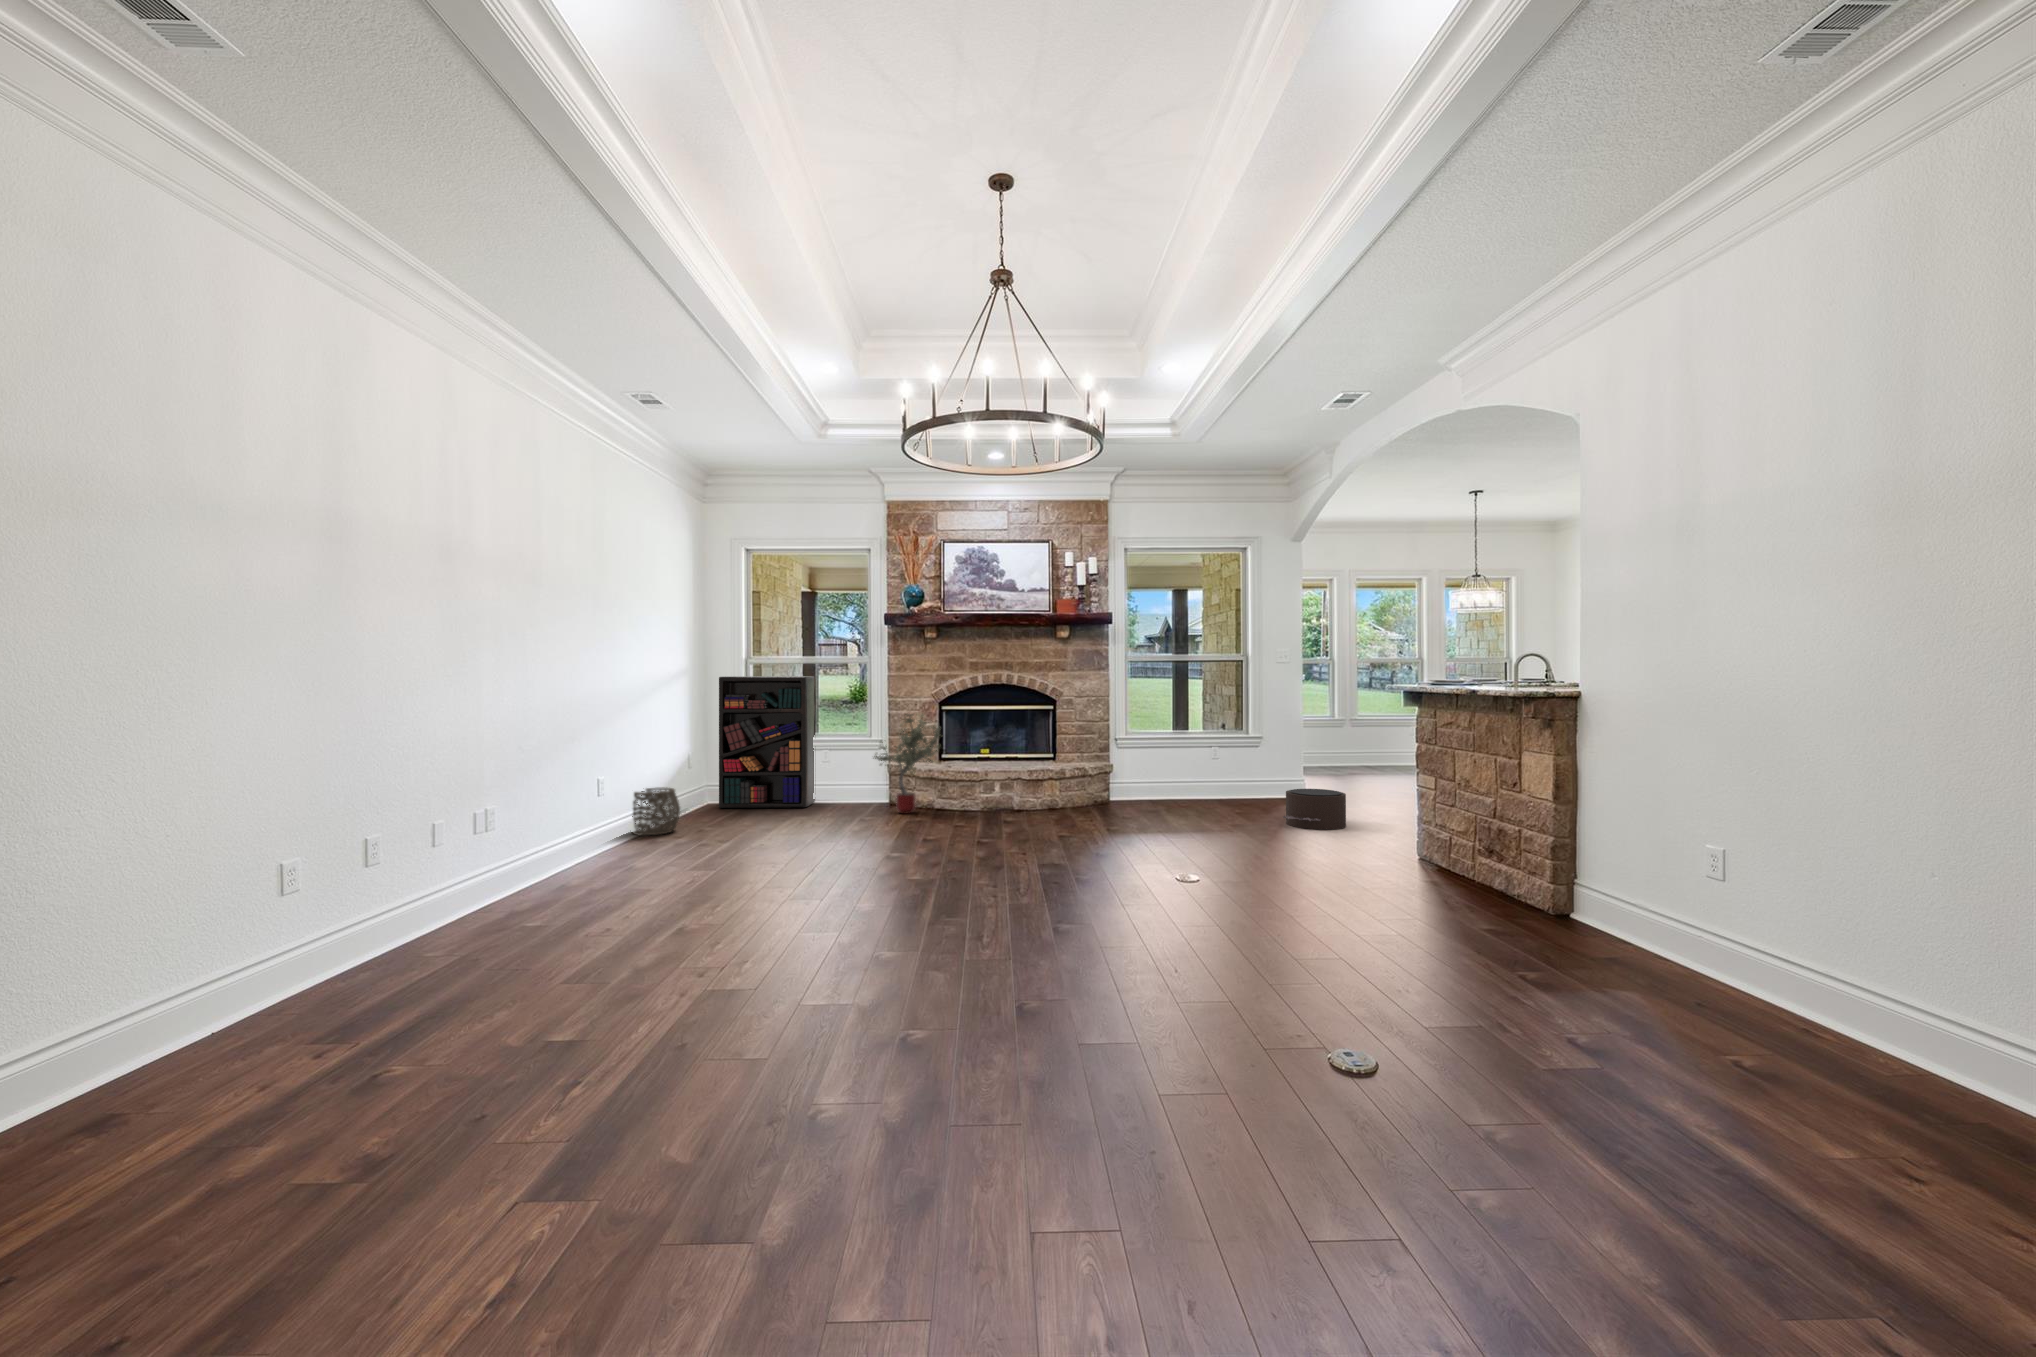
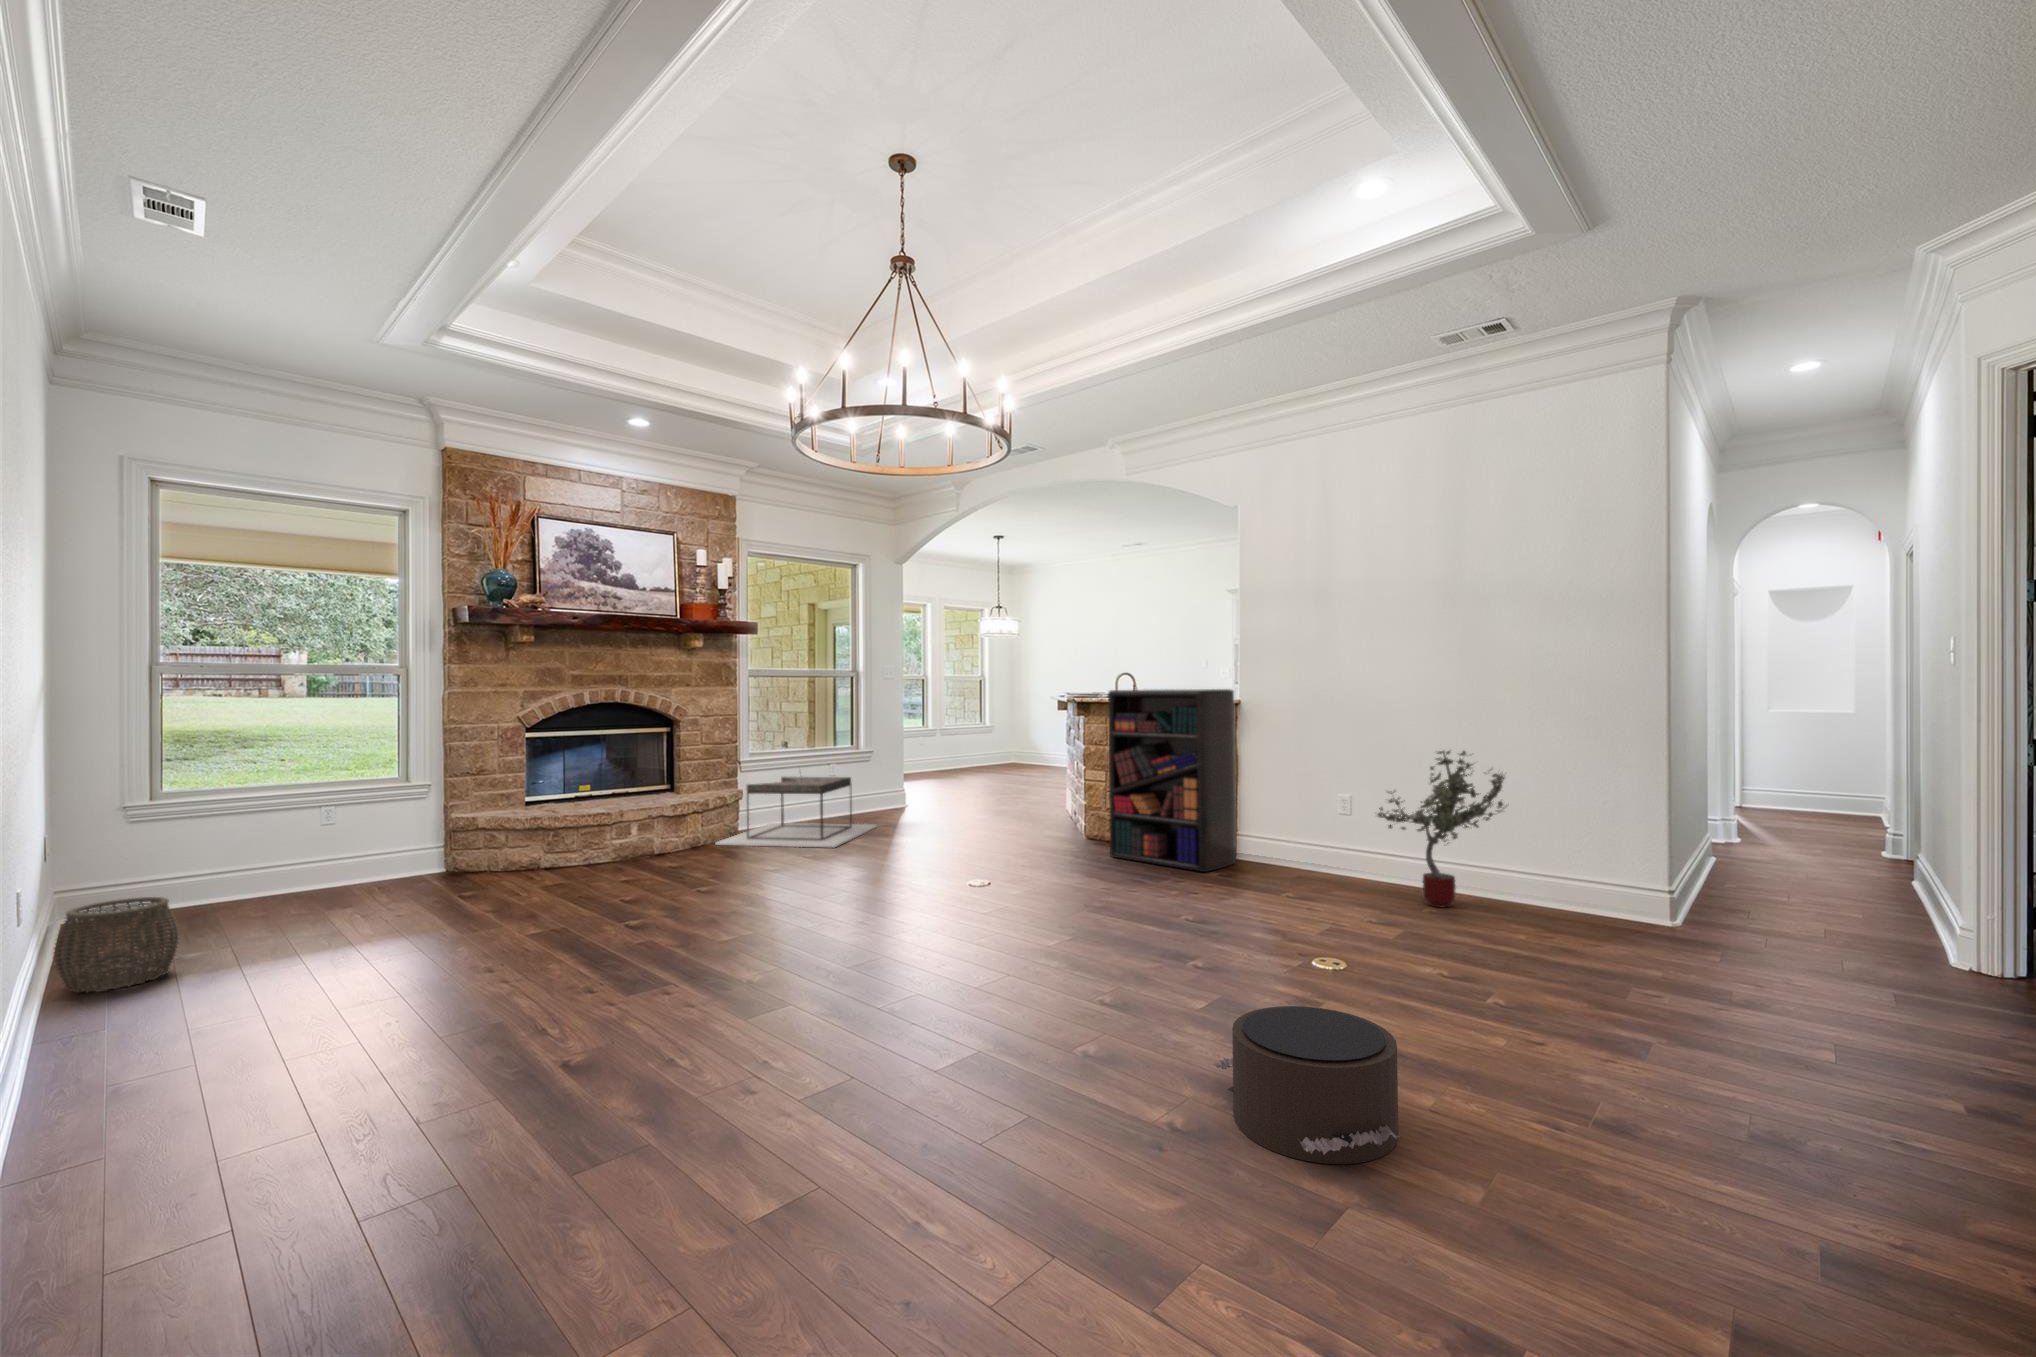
bookshelf: present [719,676,815,808] -> present [1108,689,1236,872]
potted tree: present [874,714,941,814] -> present [1378,751,1504,907]
coffee table: none [1072,746,1232,825] -> present [715,776,876,848]
pouf: present [1283,789,1346,830] -> present [1214,1006,1400,1164]

